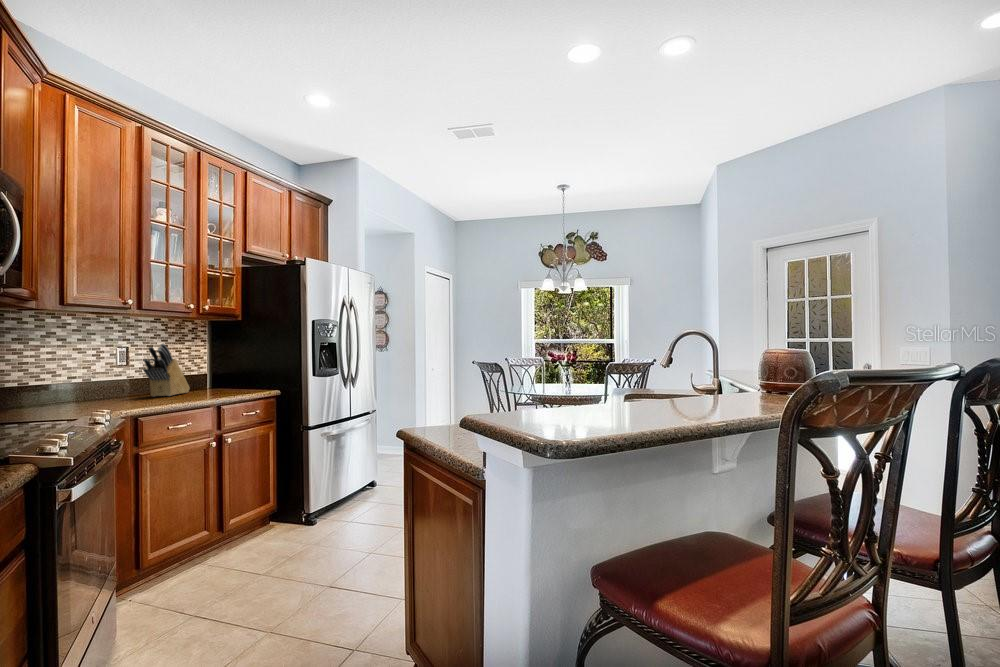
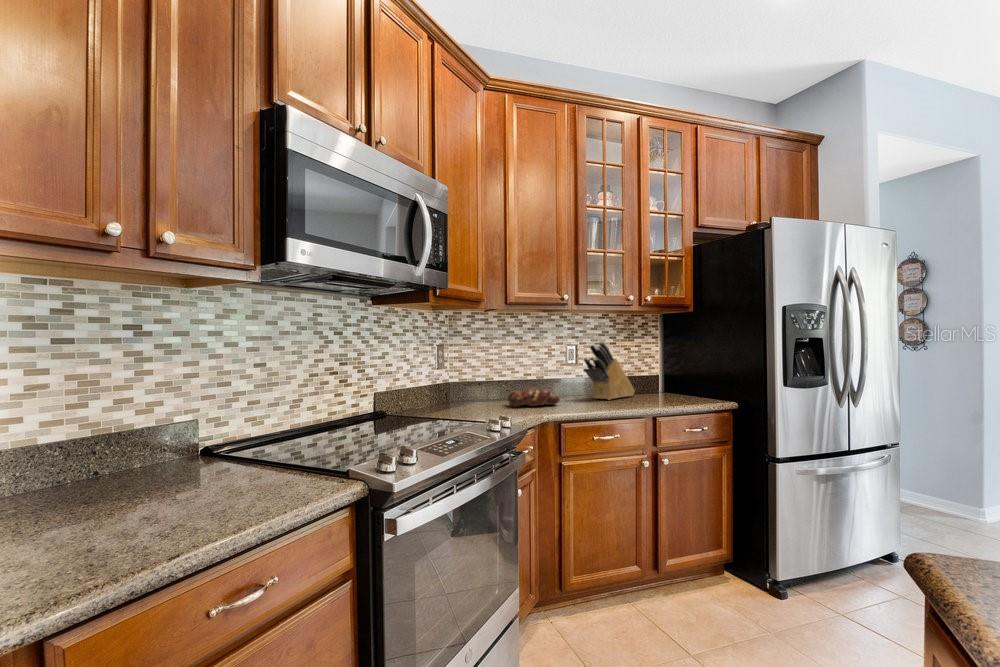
bread loaf: none [60,387,124,408] -> present [507,387,560,407]

